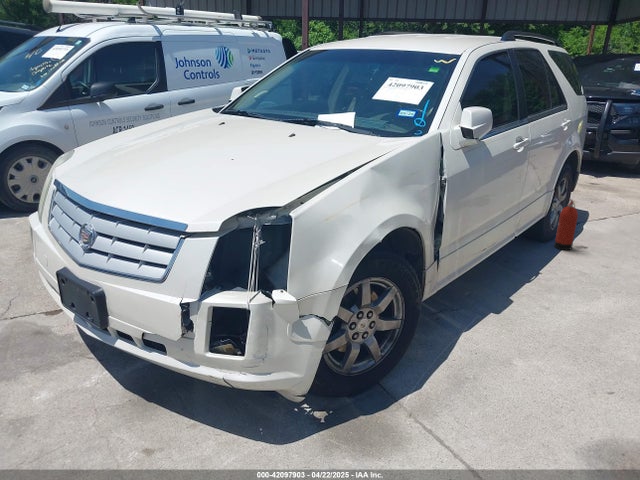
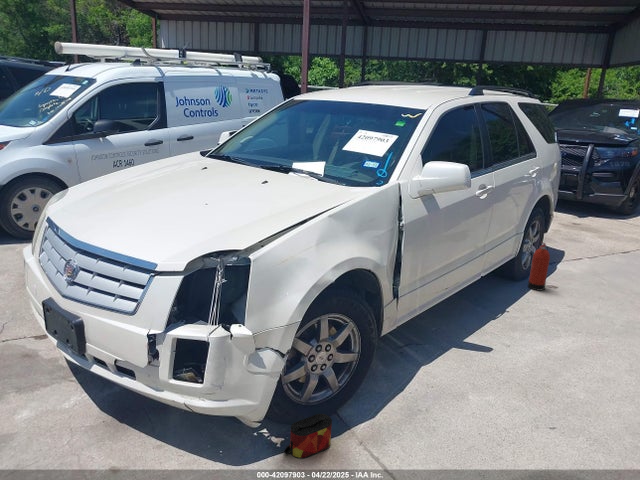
bag: none [329,385,379,434] -> present [284,414,332,459]

